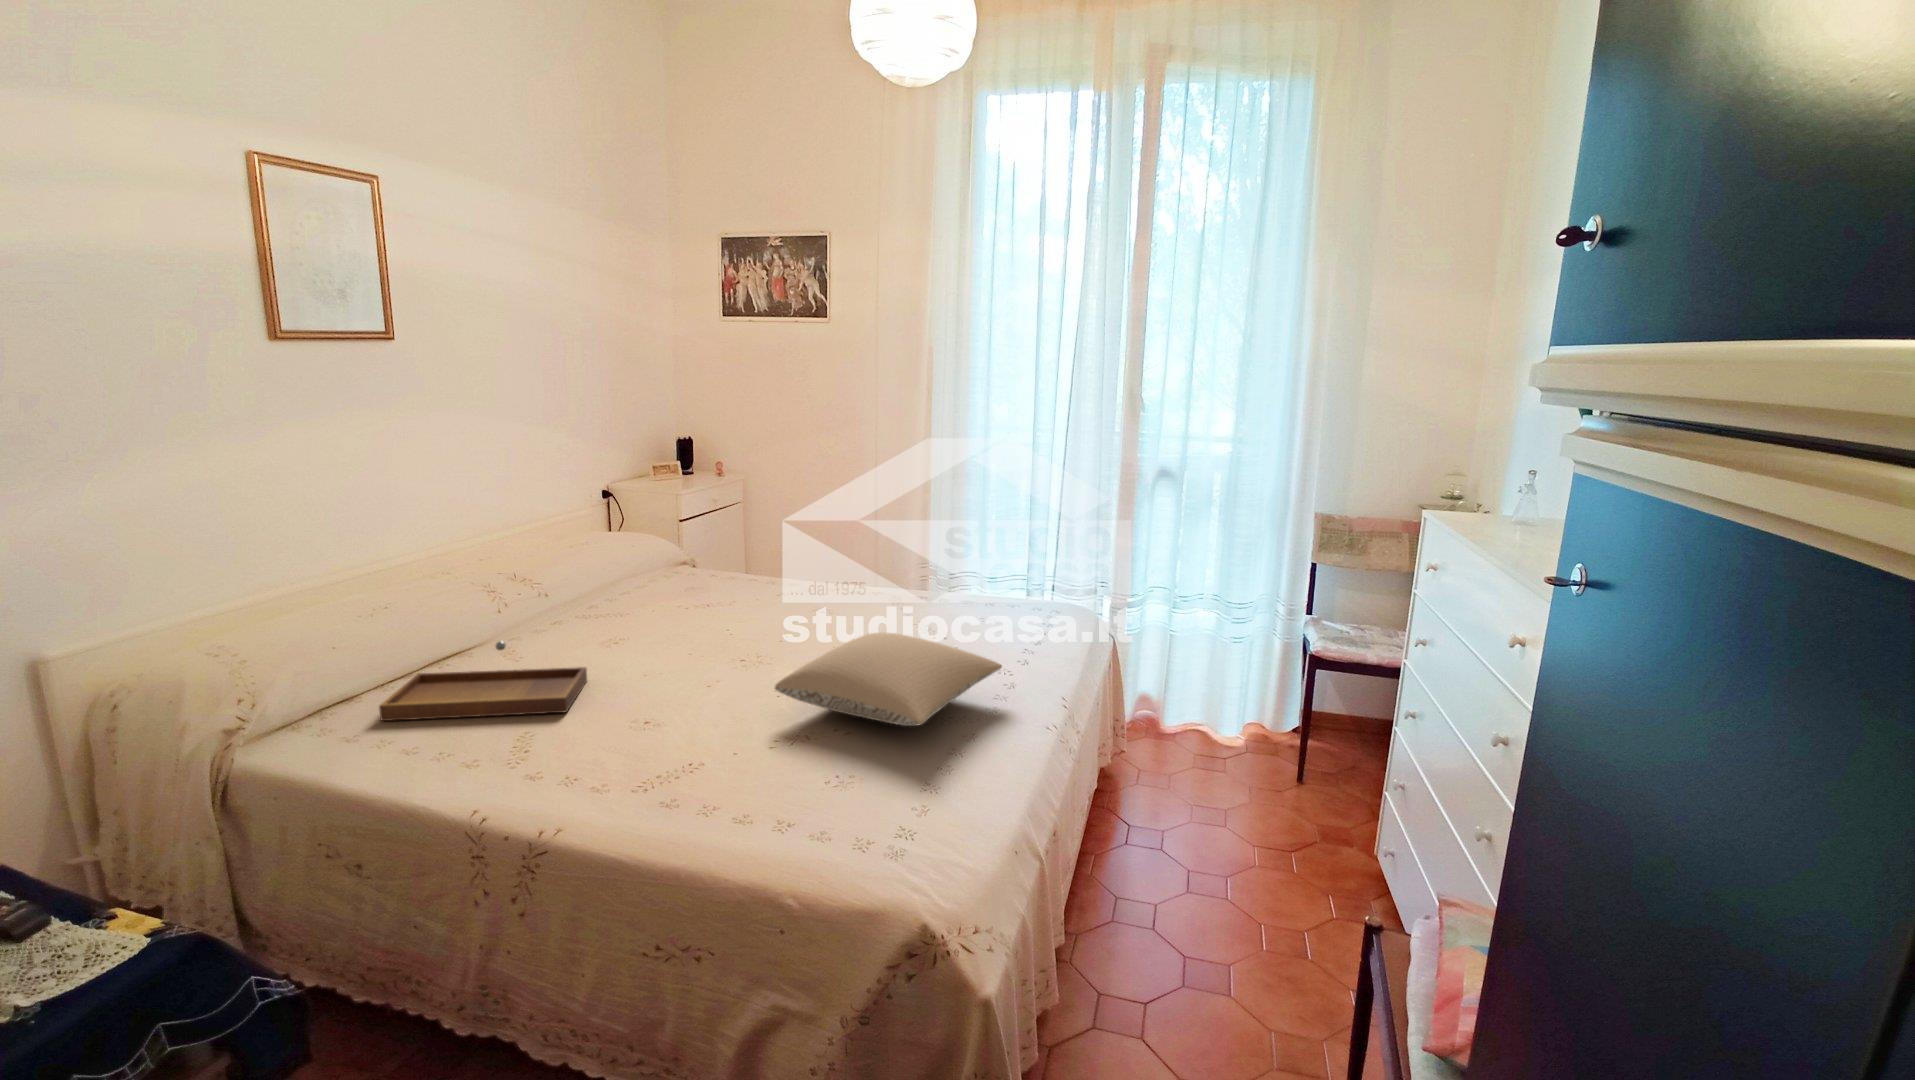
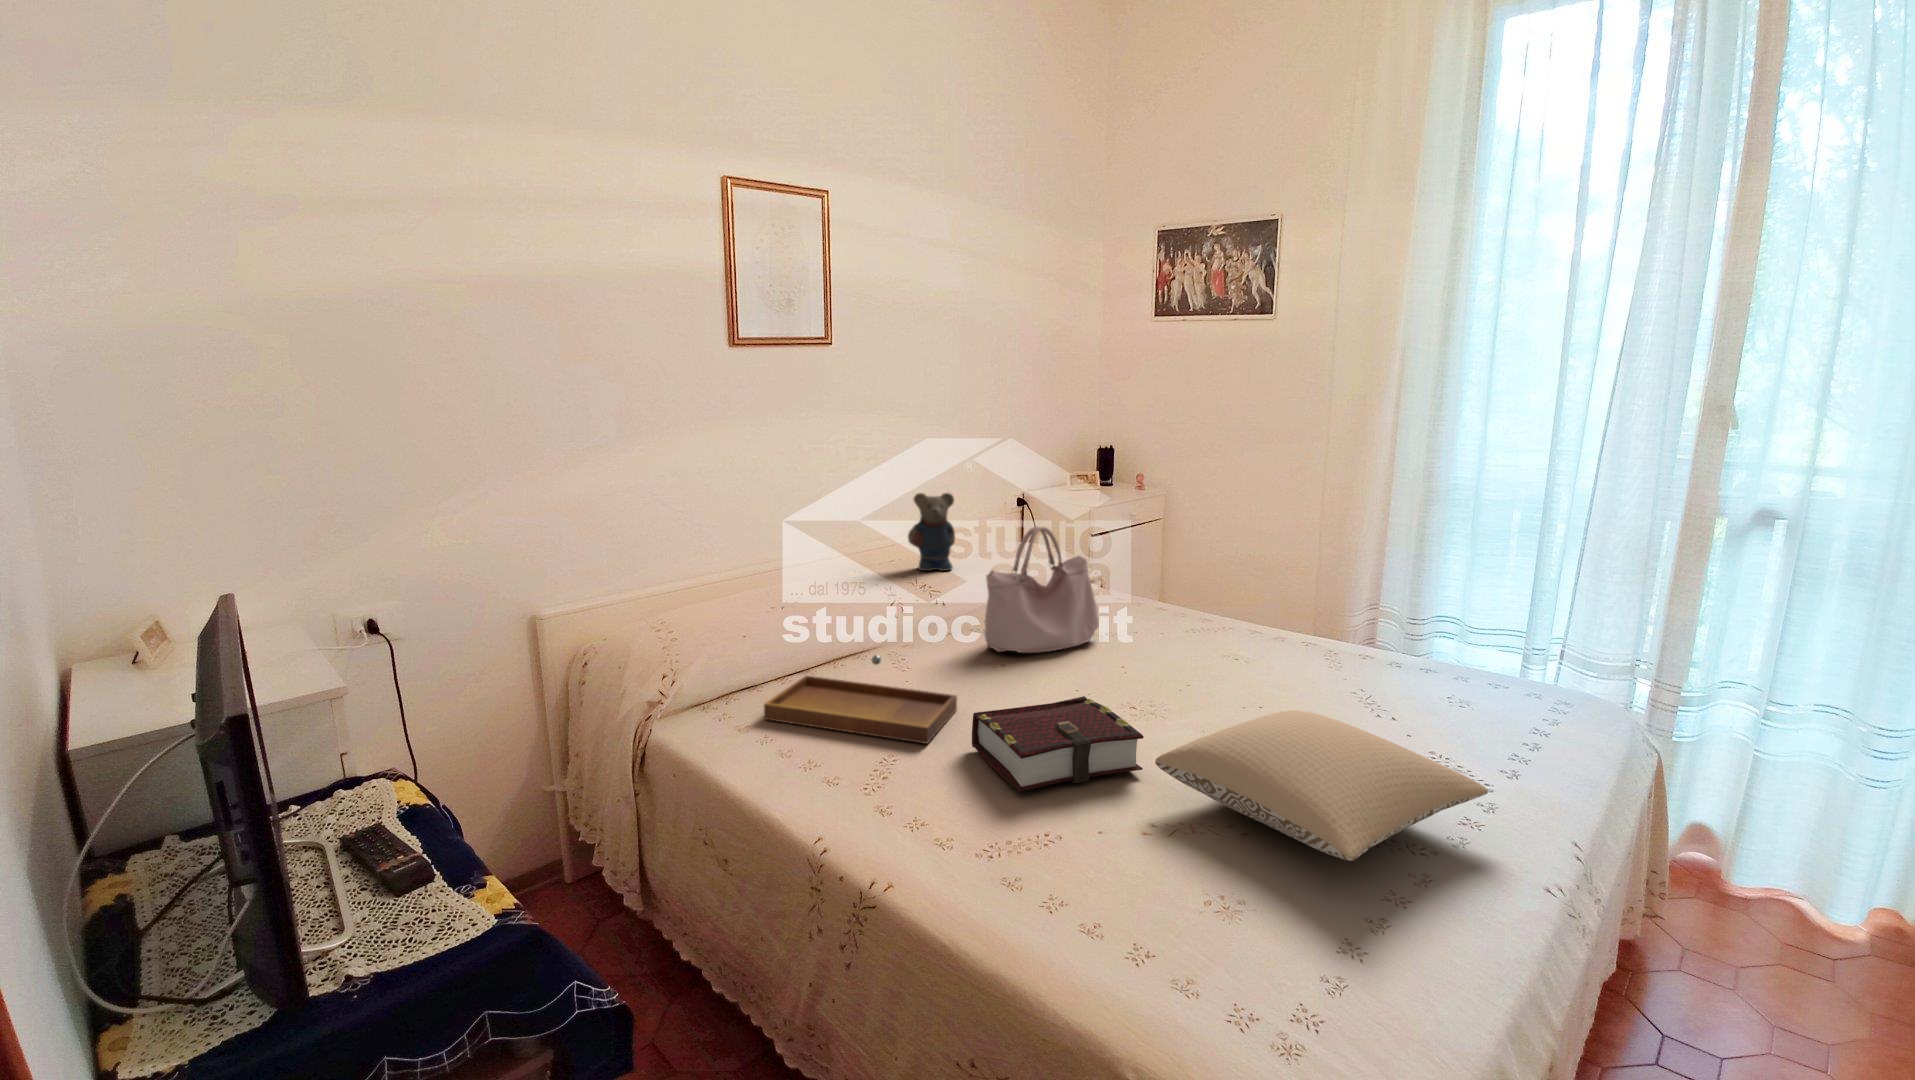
teddy bear: none [504,483,555,561] -> present [908,493,955,571]
handbag: none [596,509,706,626] -> present [984,526,1099,653]
book: none [609,649,763,733] -> present [972,696,1144,792]

